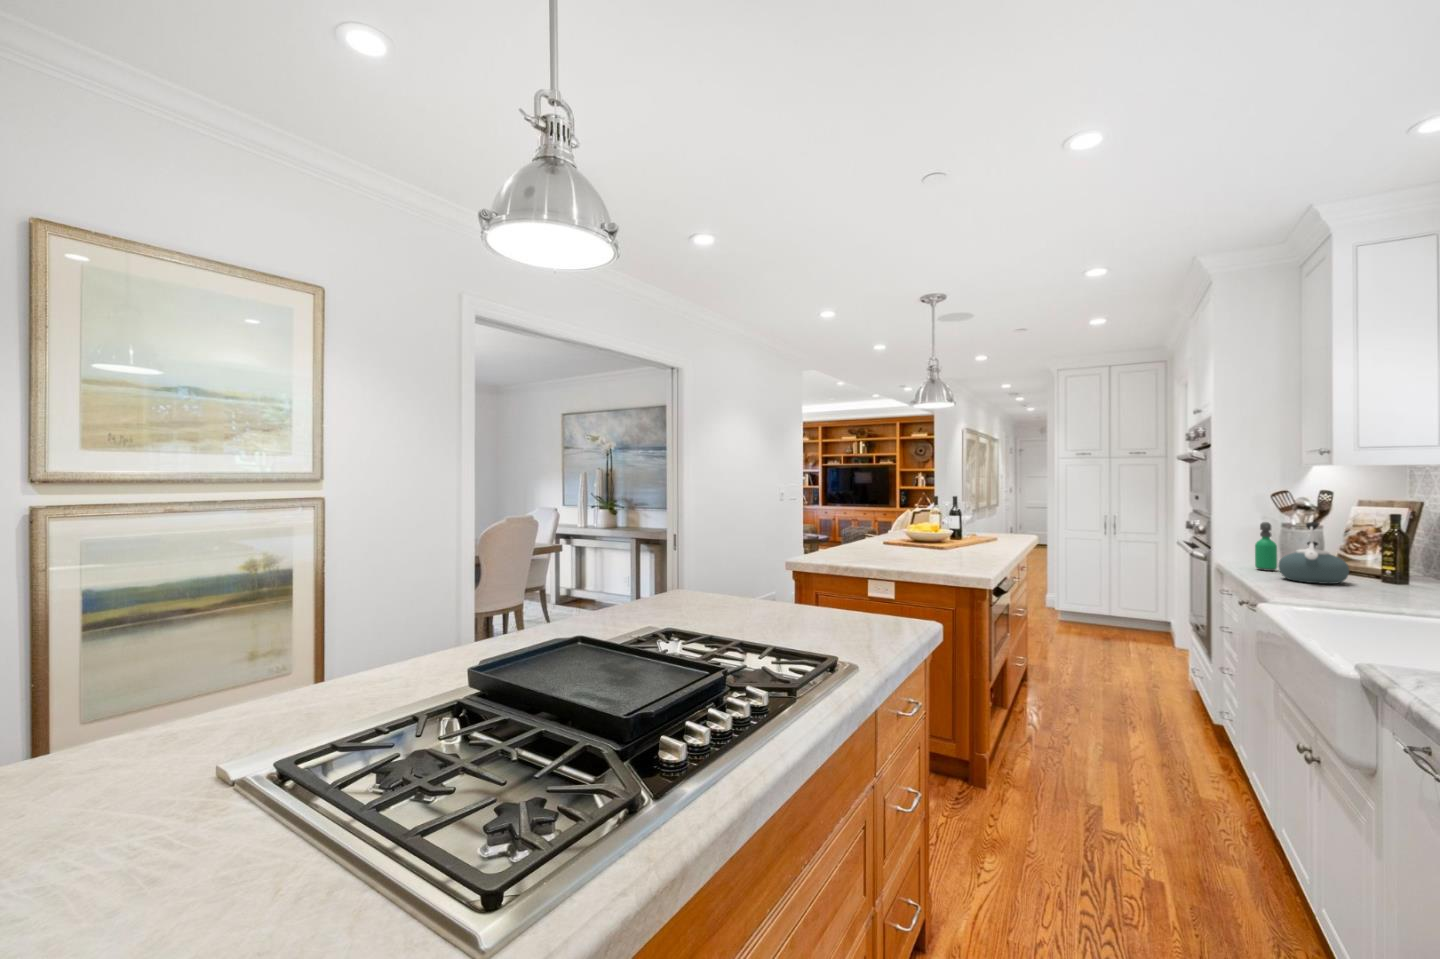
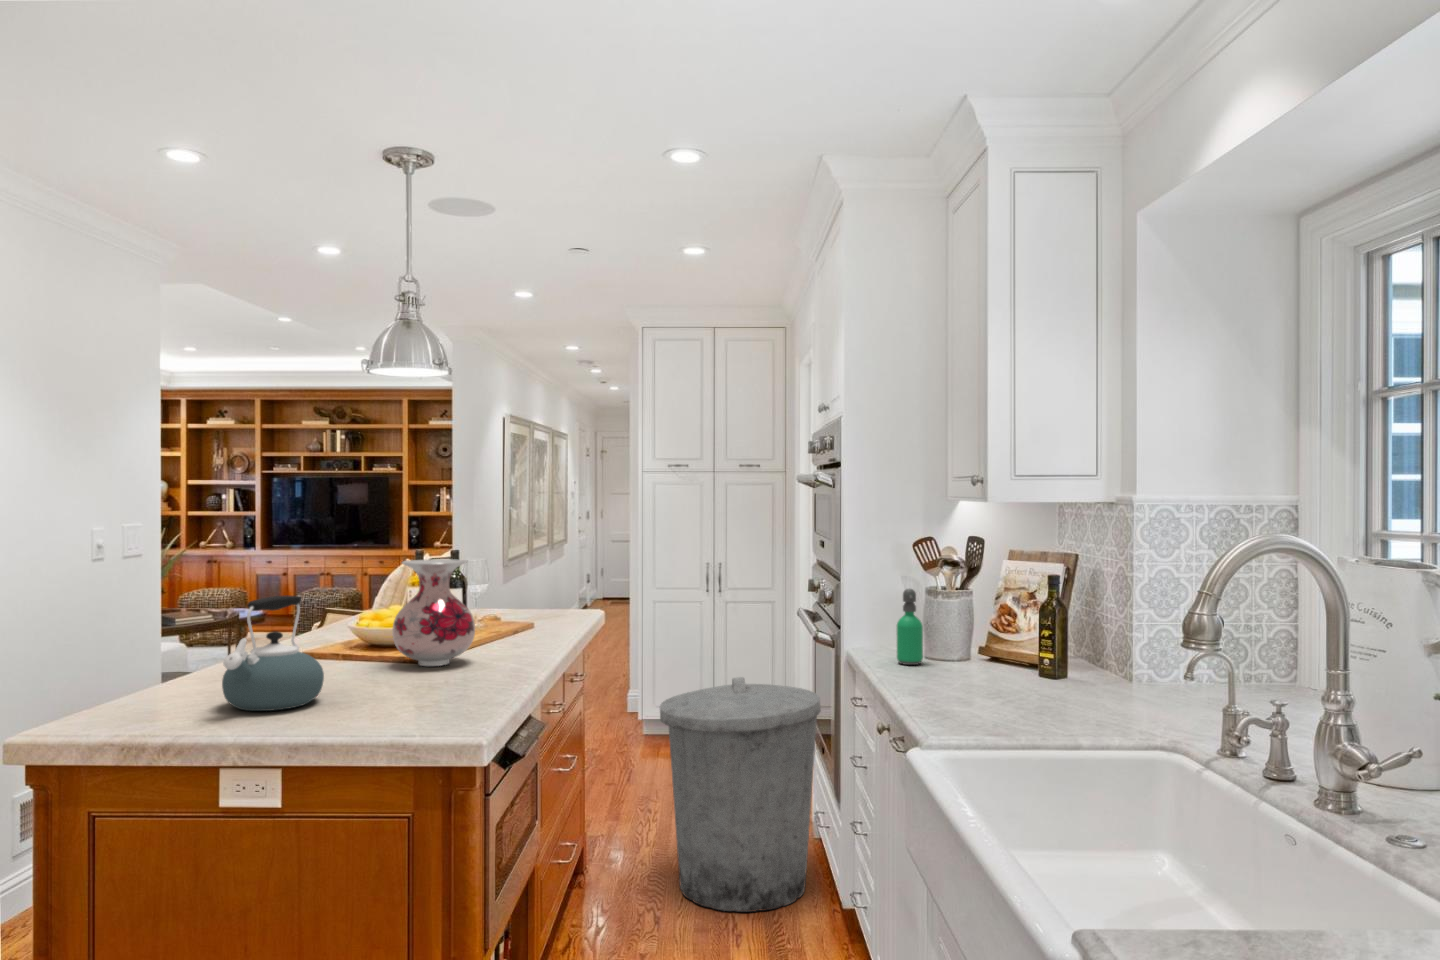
vase: none [929,499,971,551] -> present [393,559,475,666]
kettle: present [1279,522,1349,584] -> present [222,596,324,711]
trash can: none [1076,578,1195,719] -> present [660,677,821,912]

